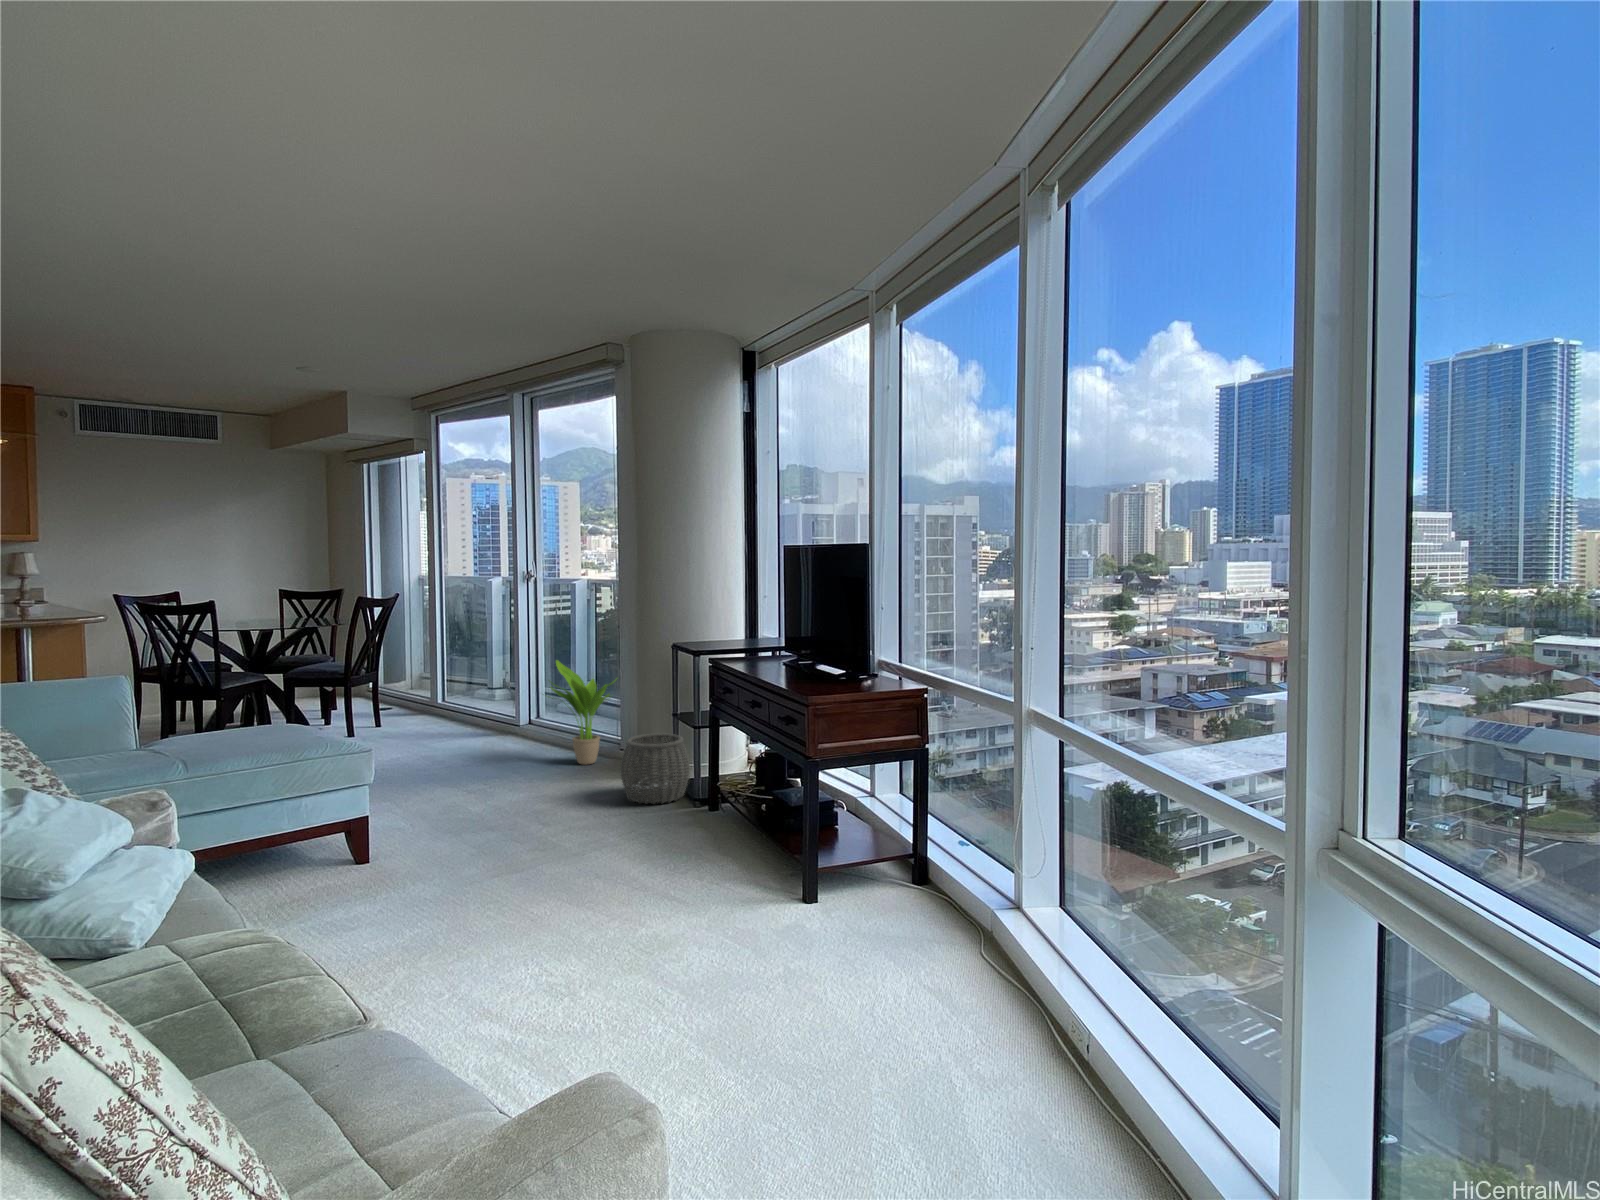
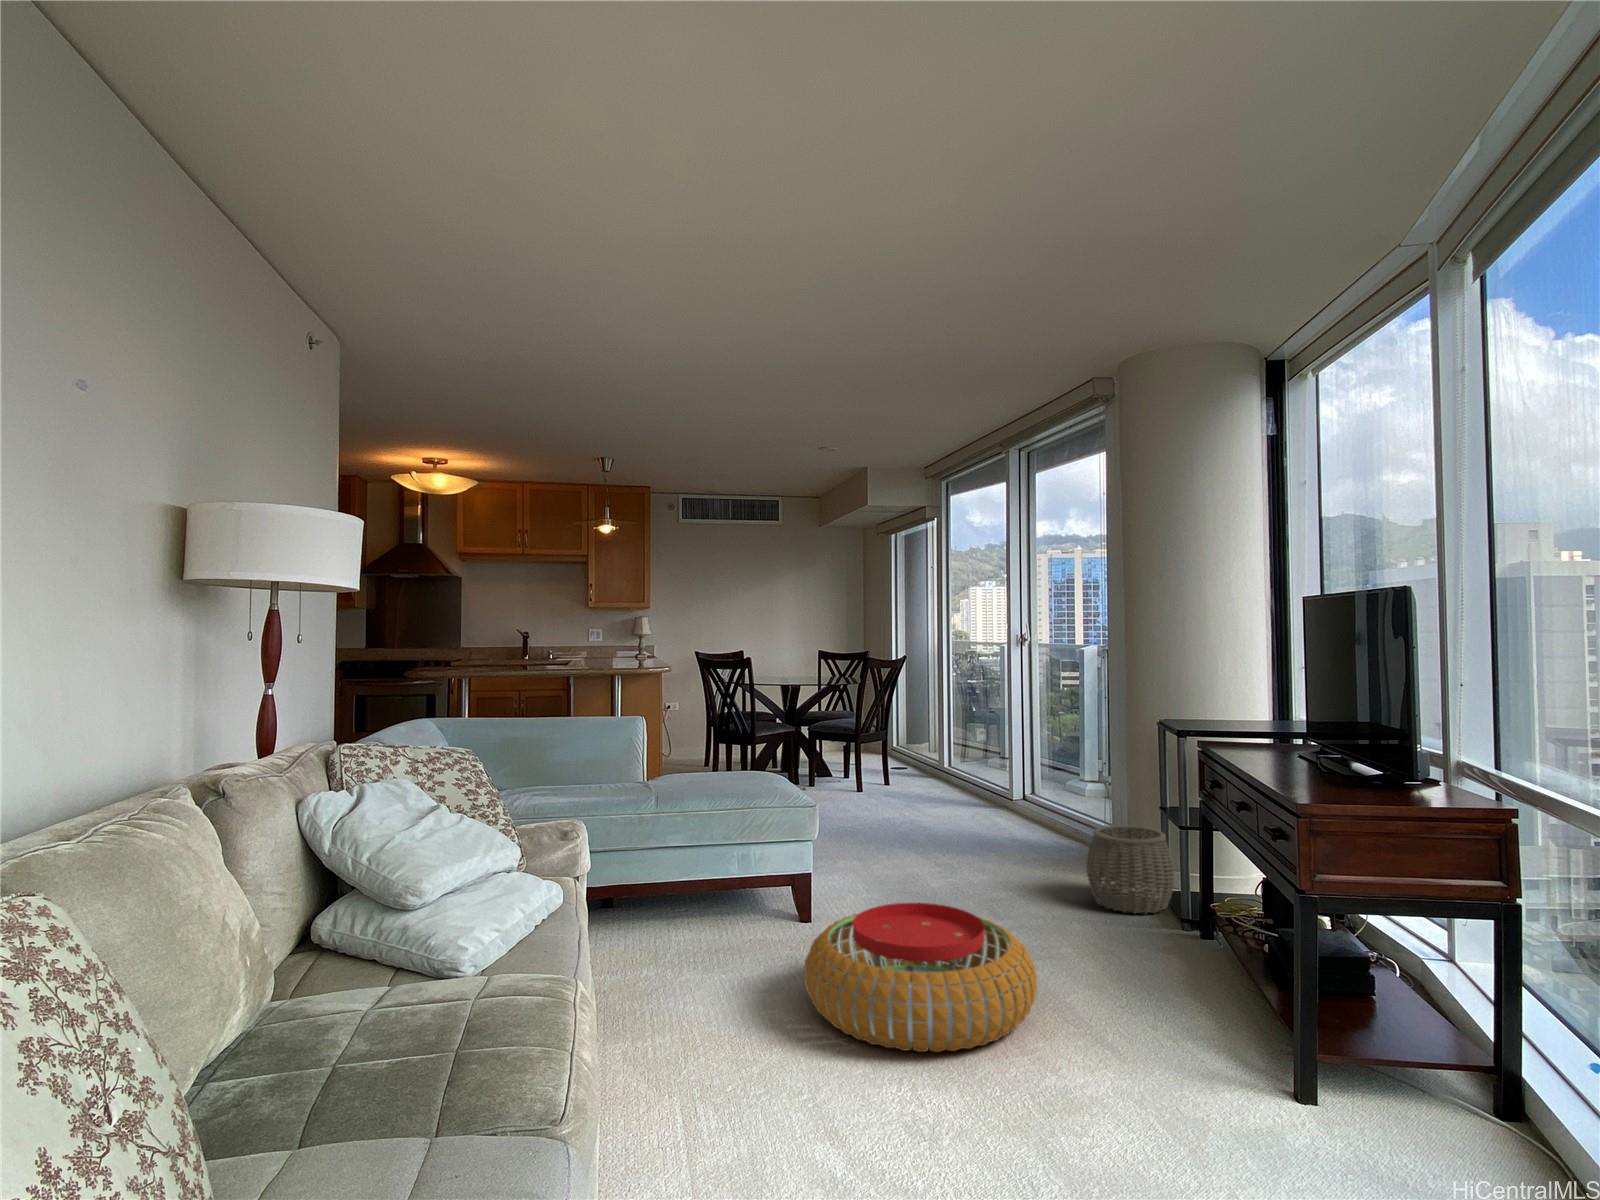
potted plant: present [548,660,616,765] -> none [1014,729,1101,851]
pouf: none [413,817,624,940] -> present [804,903,1037,1052]

